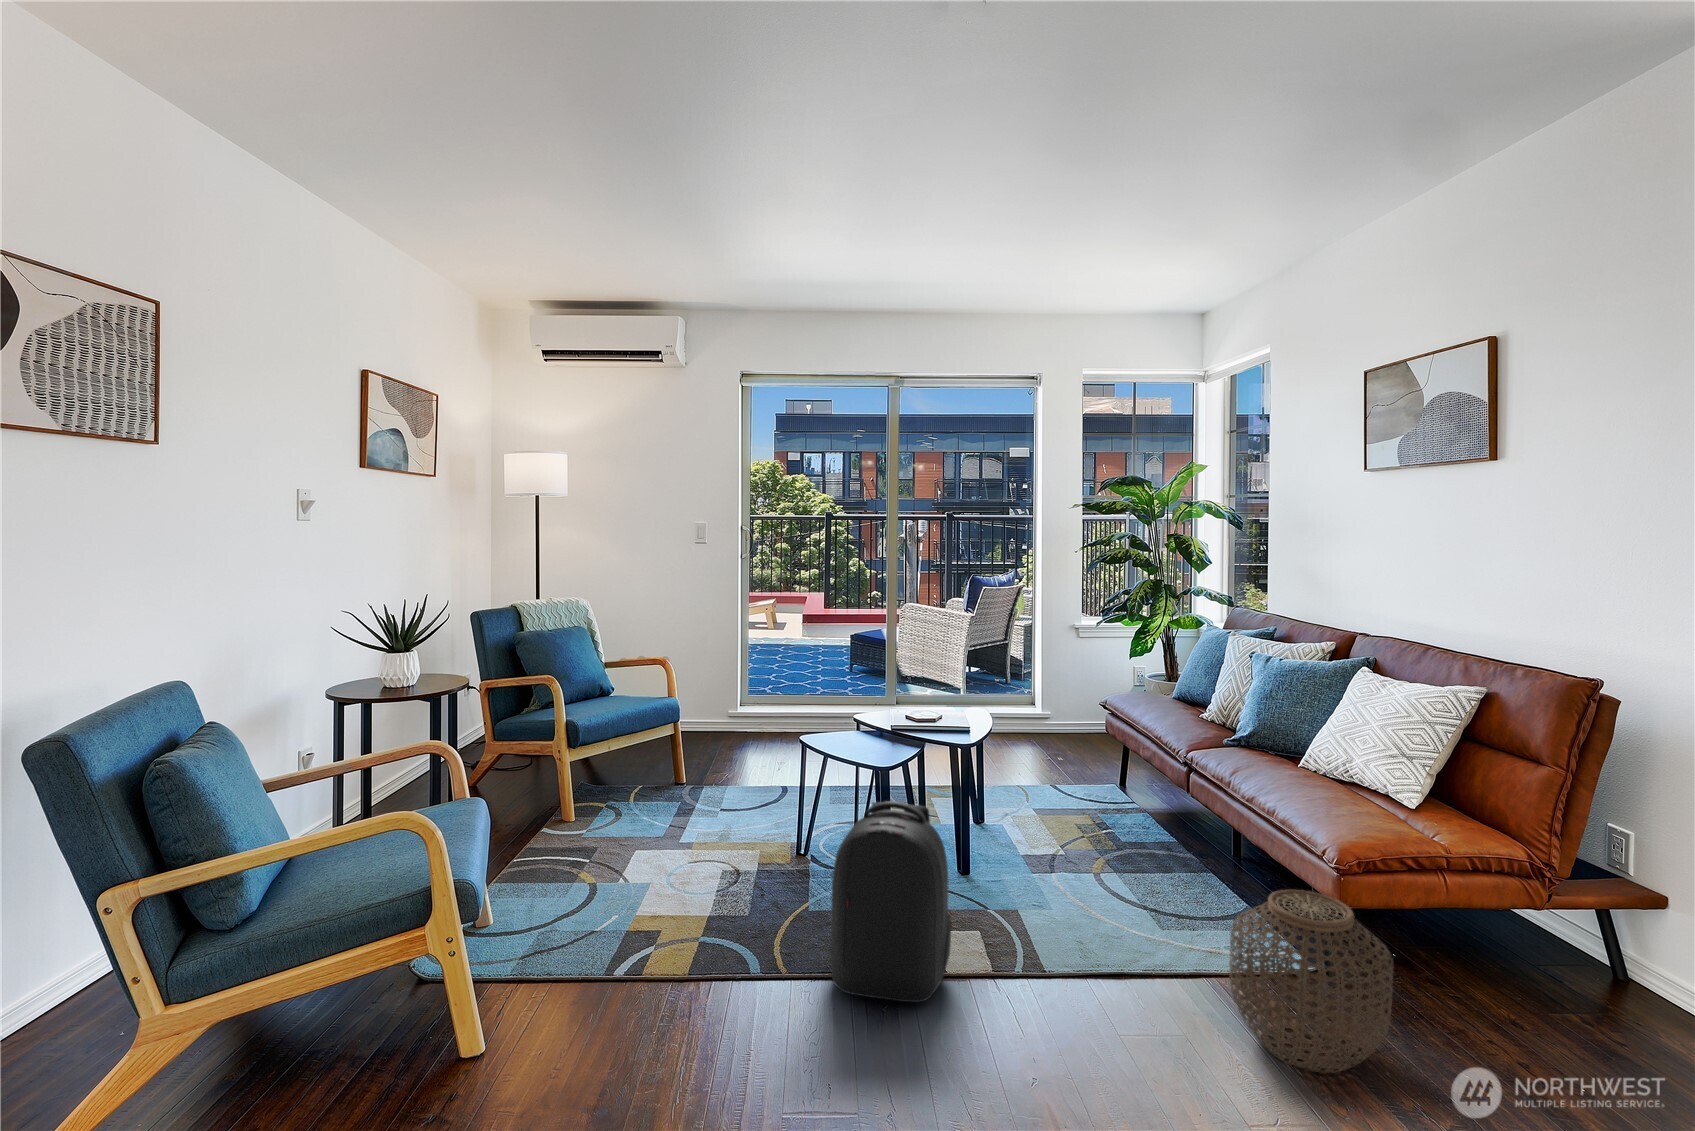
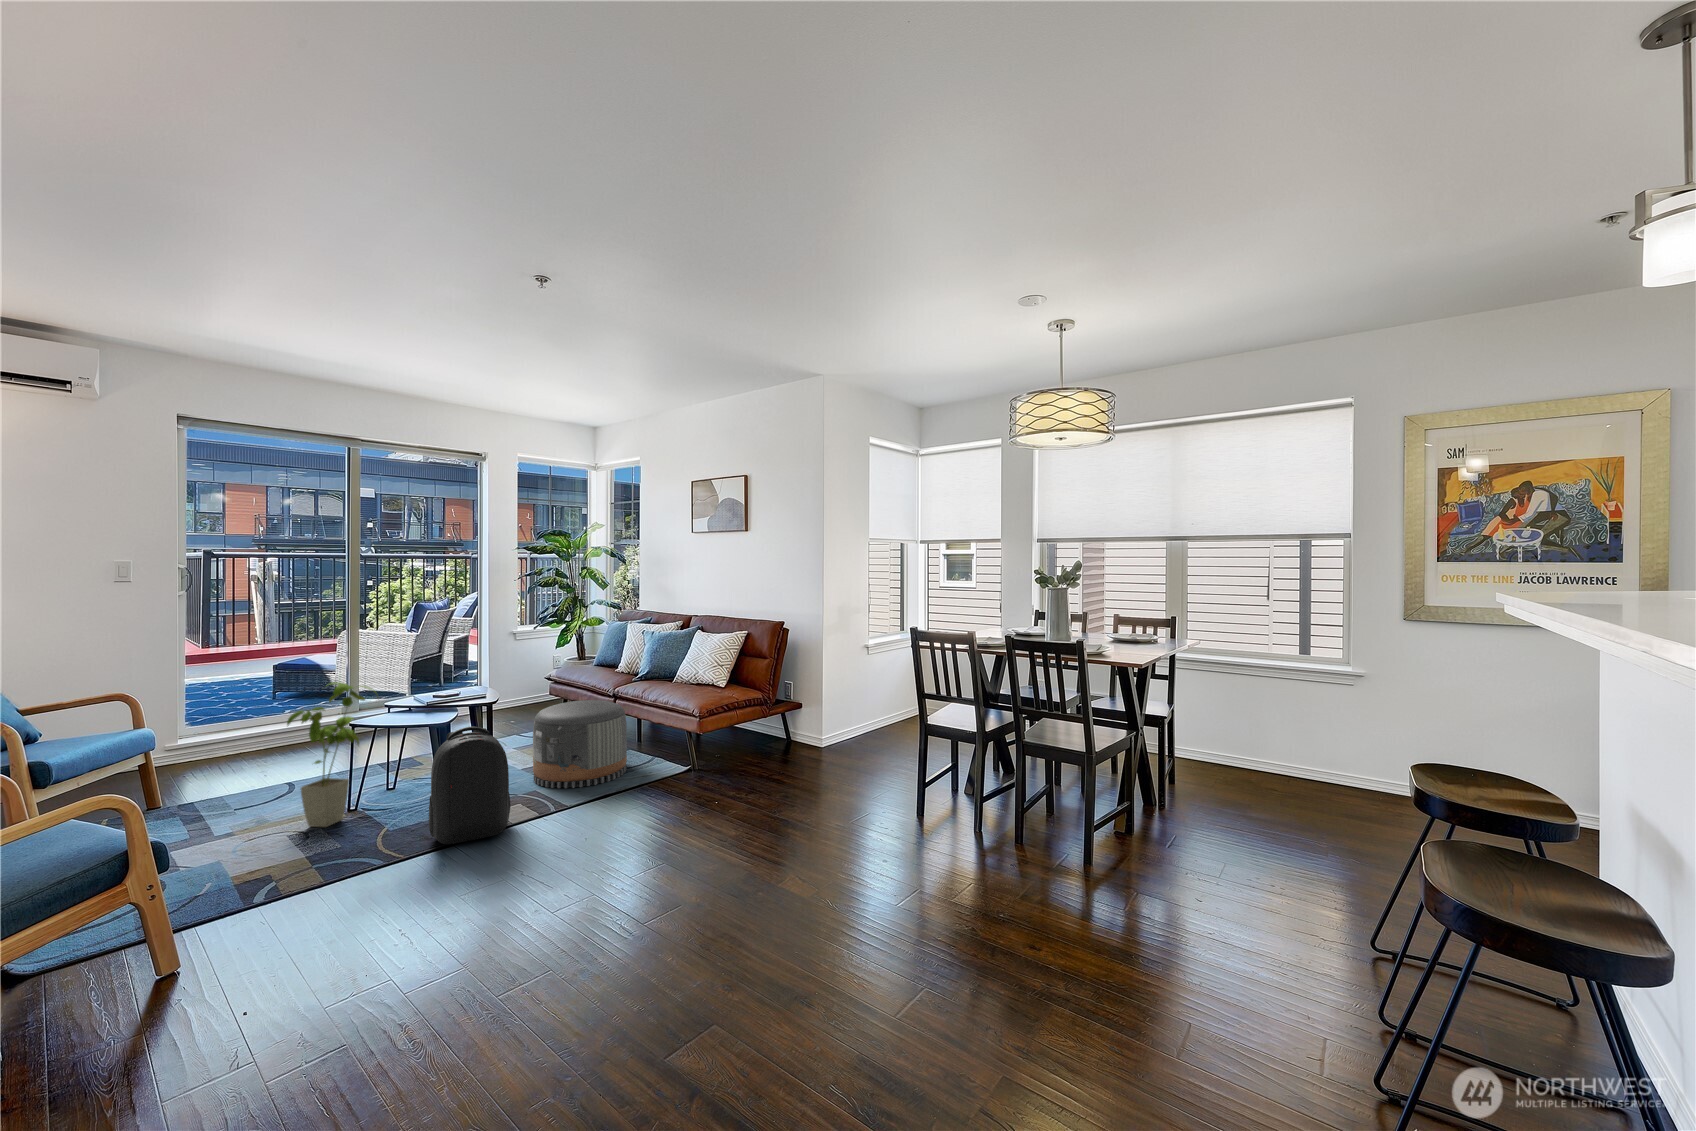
house plant: none [715,690,817,888] -> present [287,682,374,827]
pouf: none [1029,771,1192,941] -> present [533,700,627,788]
woven basket: present [1229,890,1393,1073] -> none [658,725,723,801]

